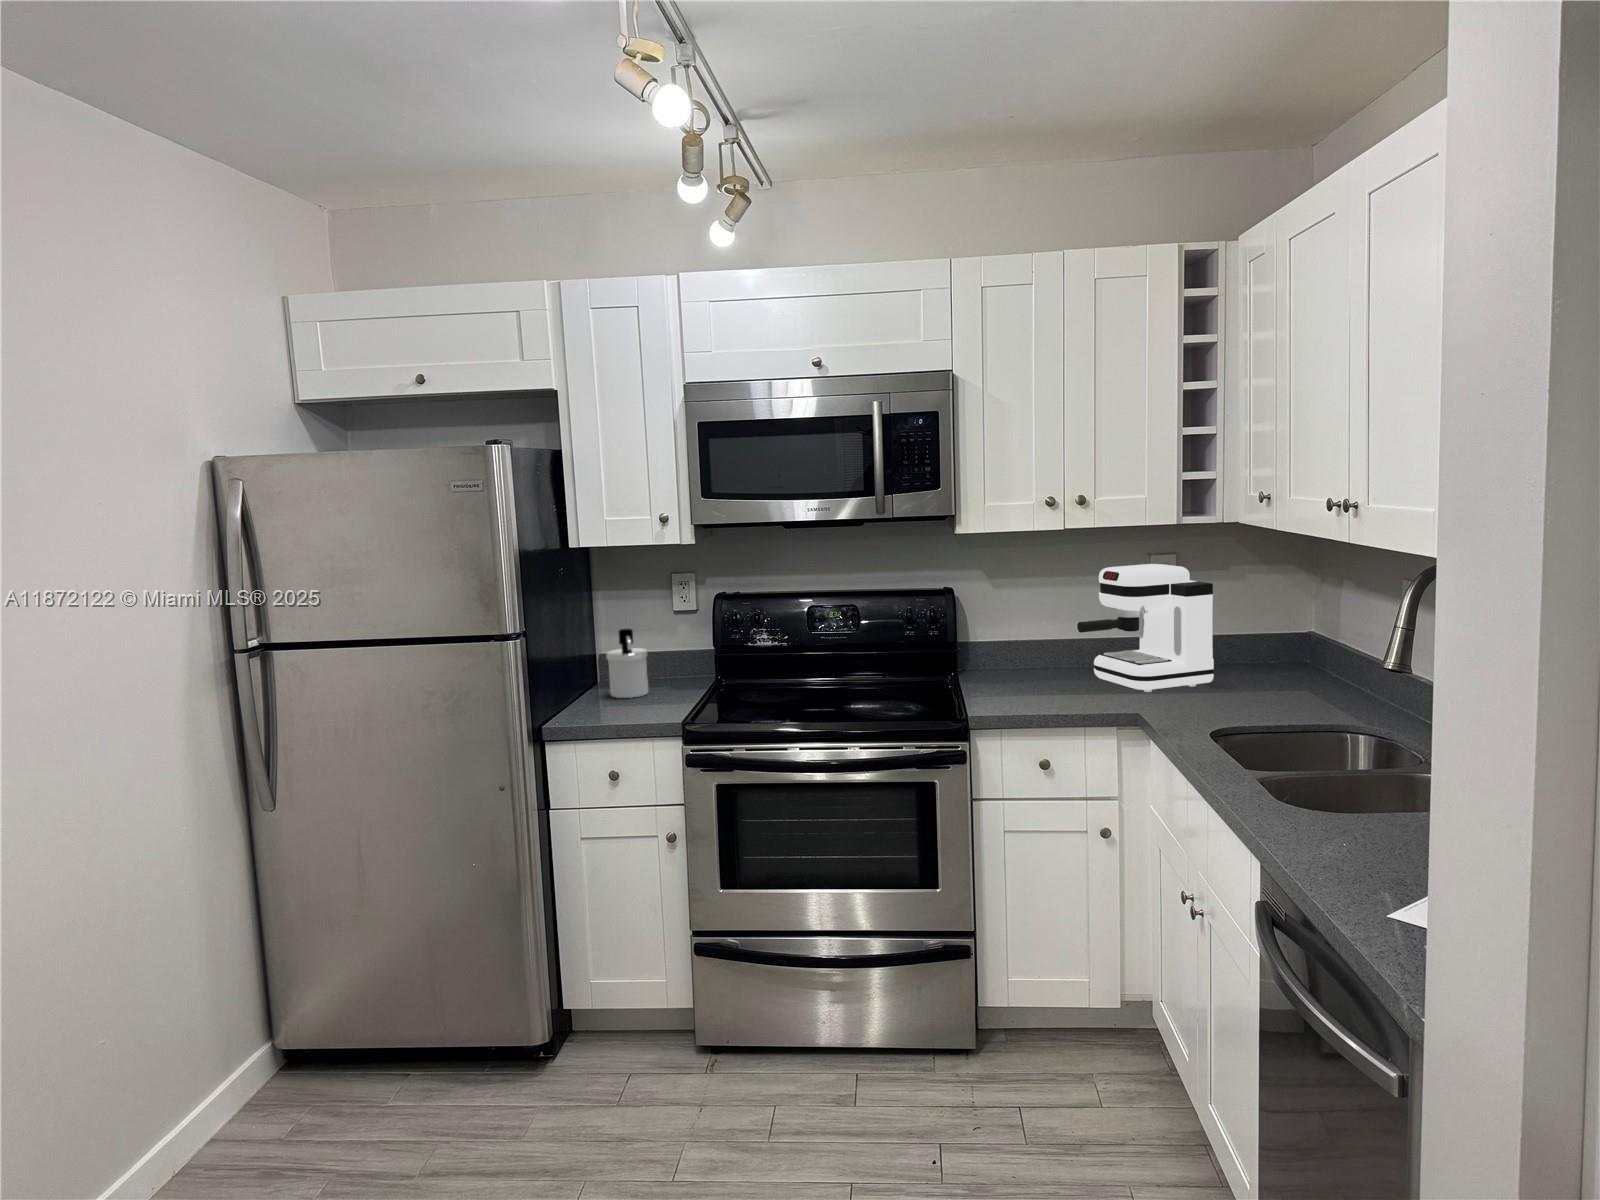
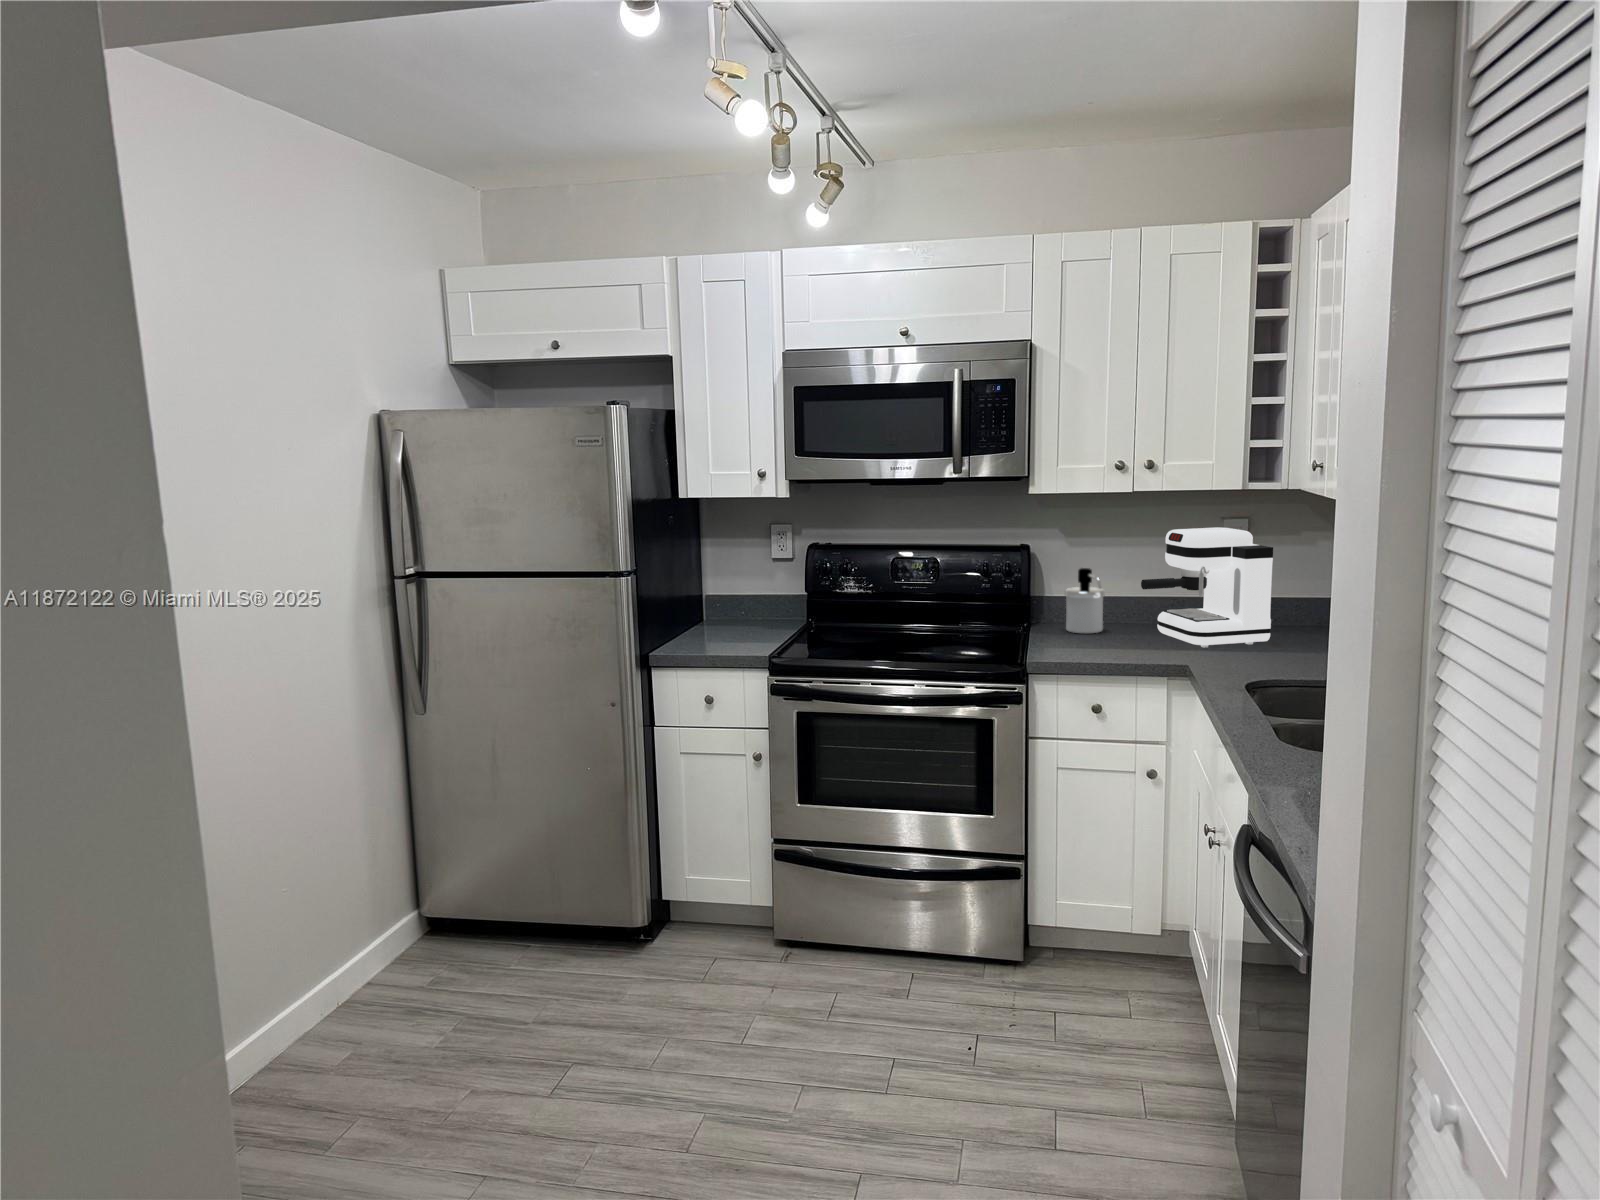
soap dispenser: present [607,629,648,698] -> present [1065,568,1105,633]

